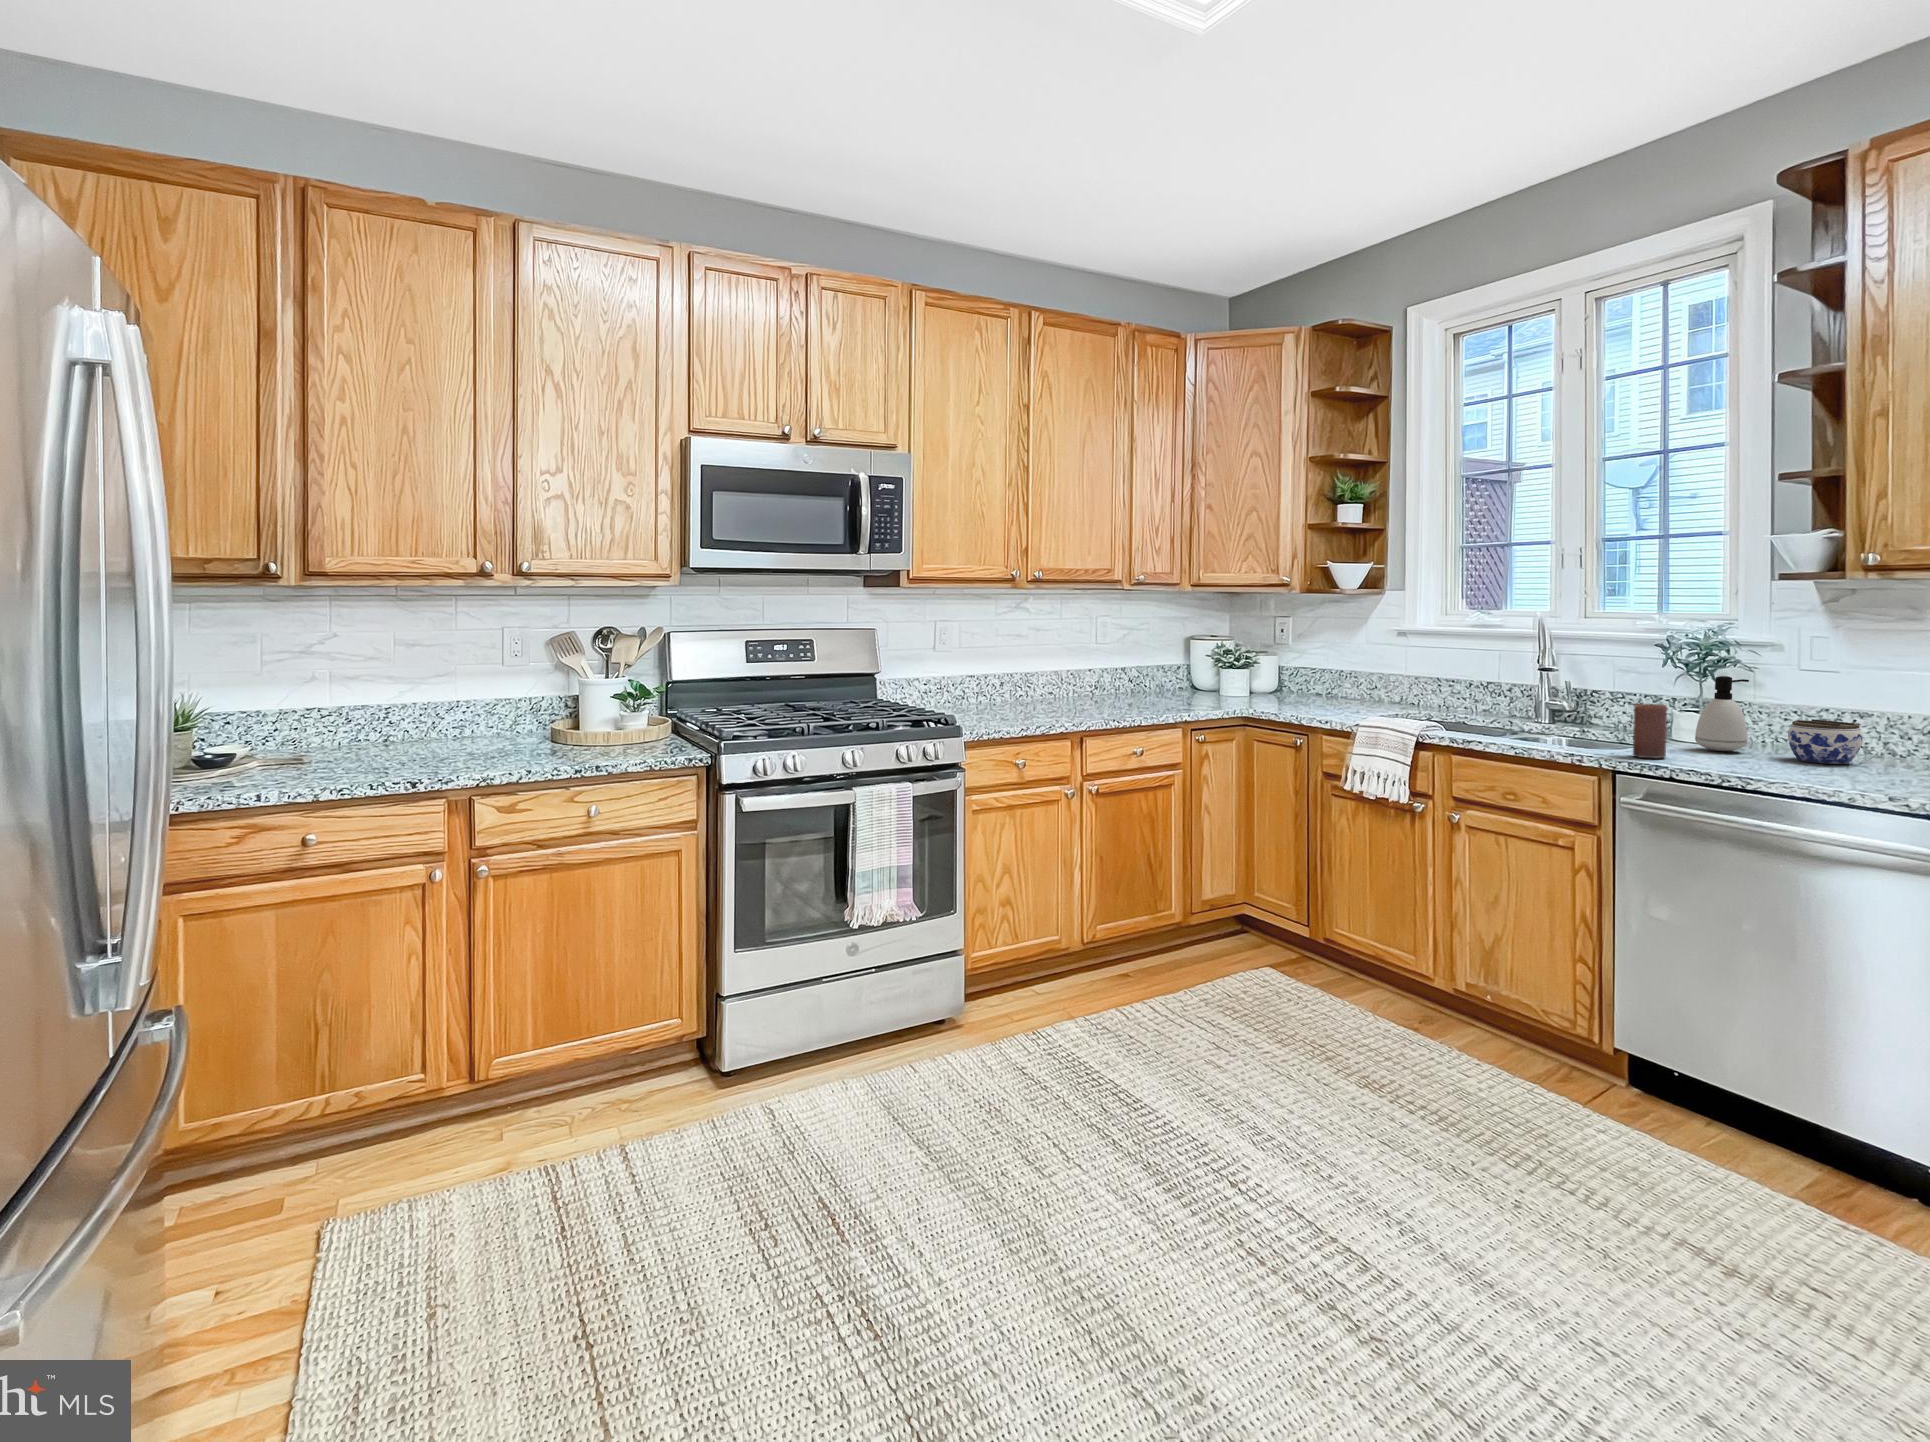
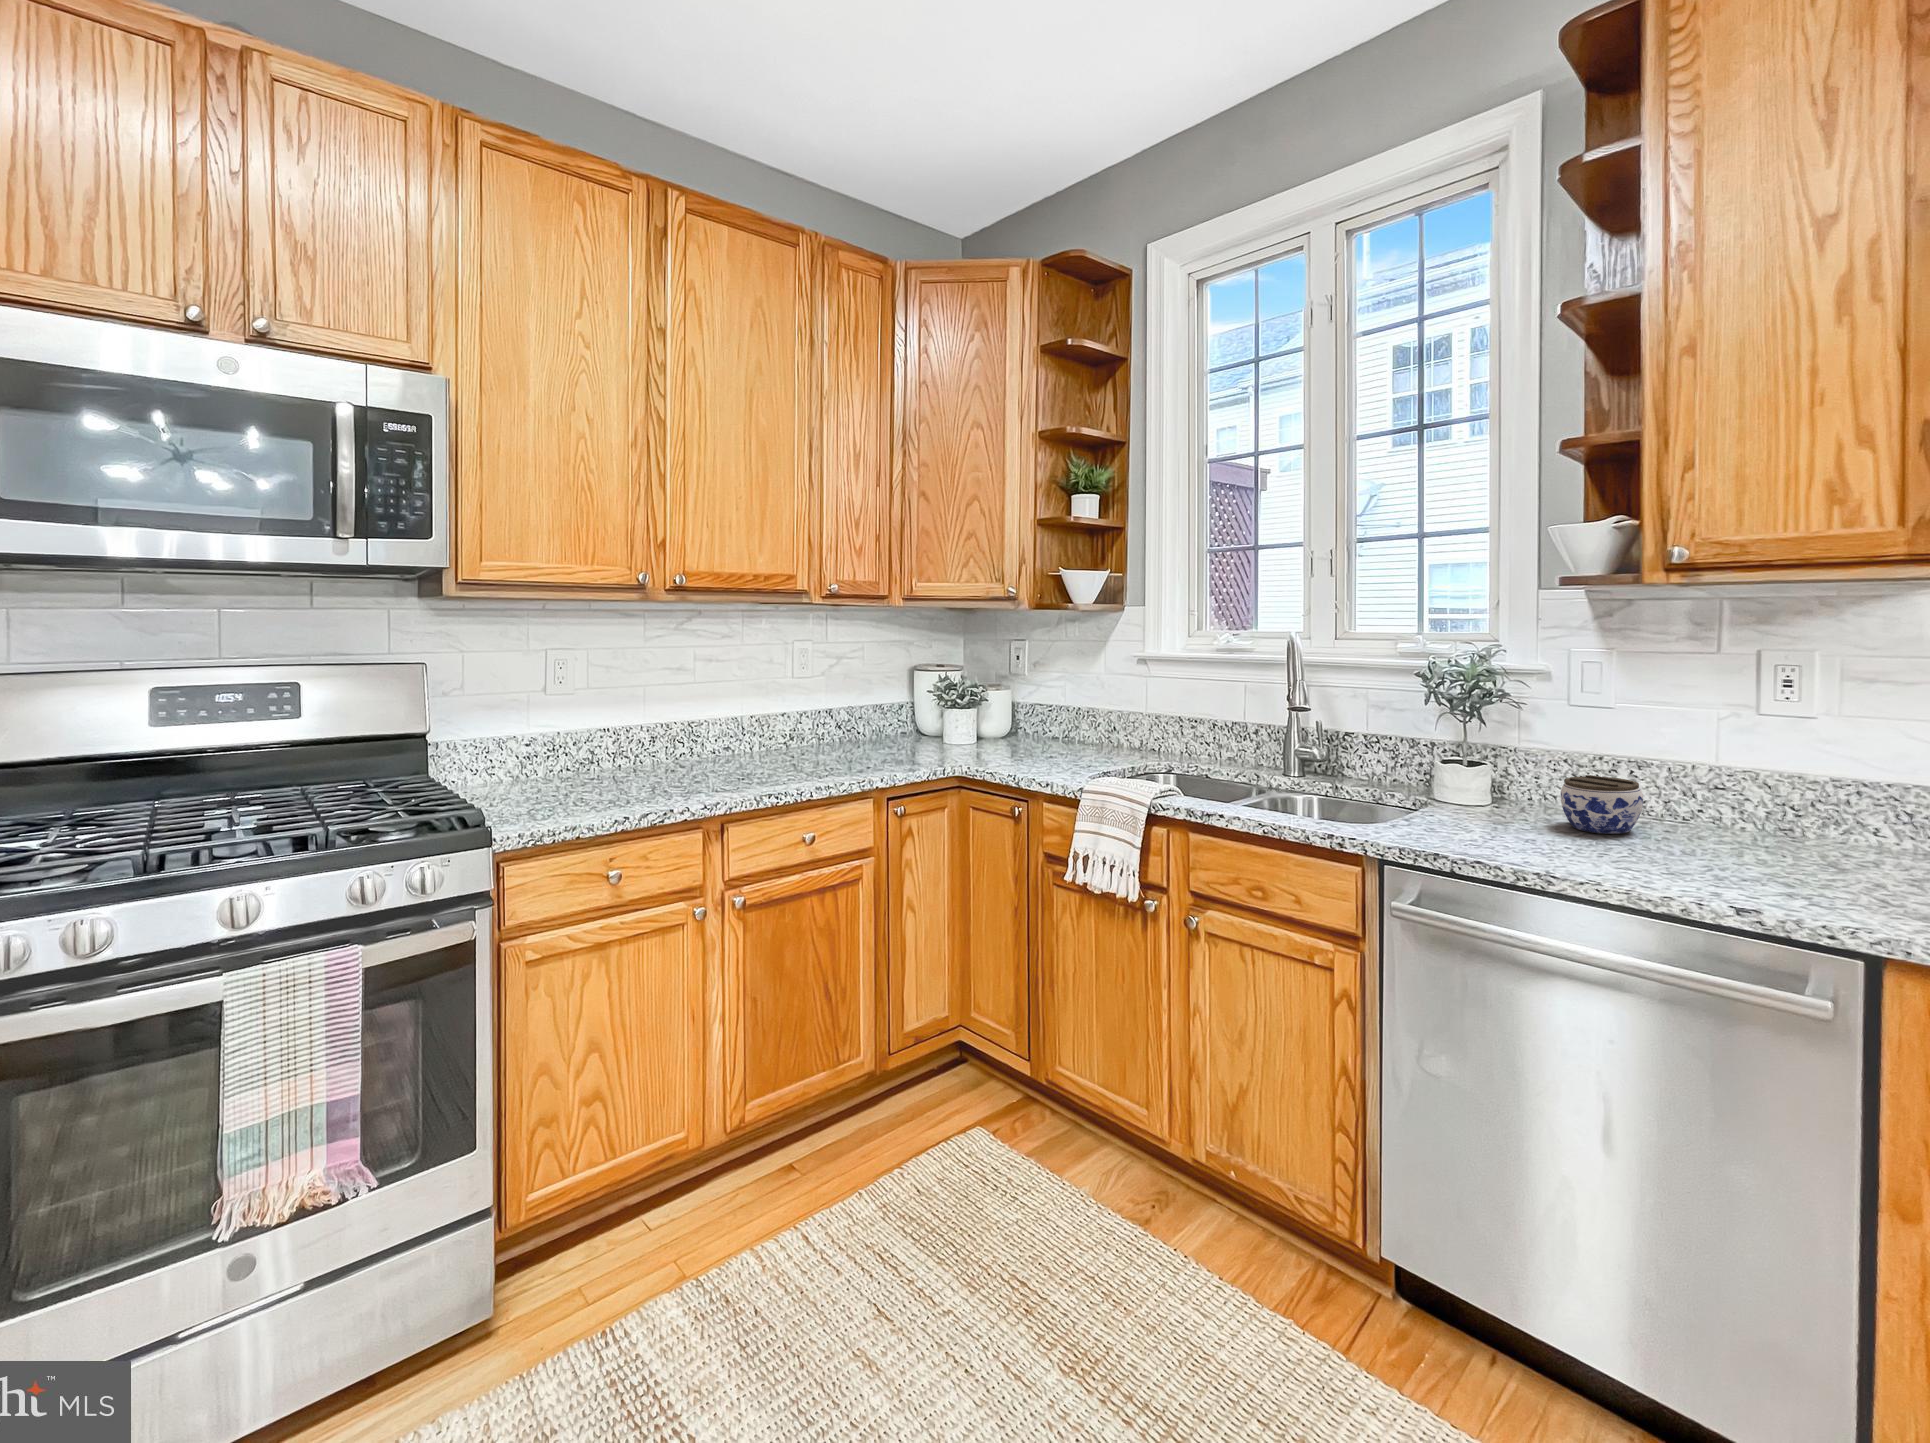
soap dispenser: present [1695,676,1749,751] -> none [1459,722,1516,815]
candle: present [1633,704,1667,758] -> none [1388,765,1426,837]

